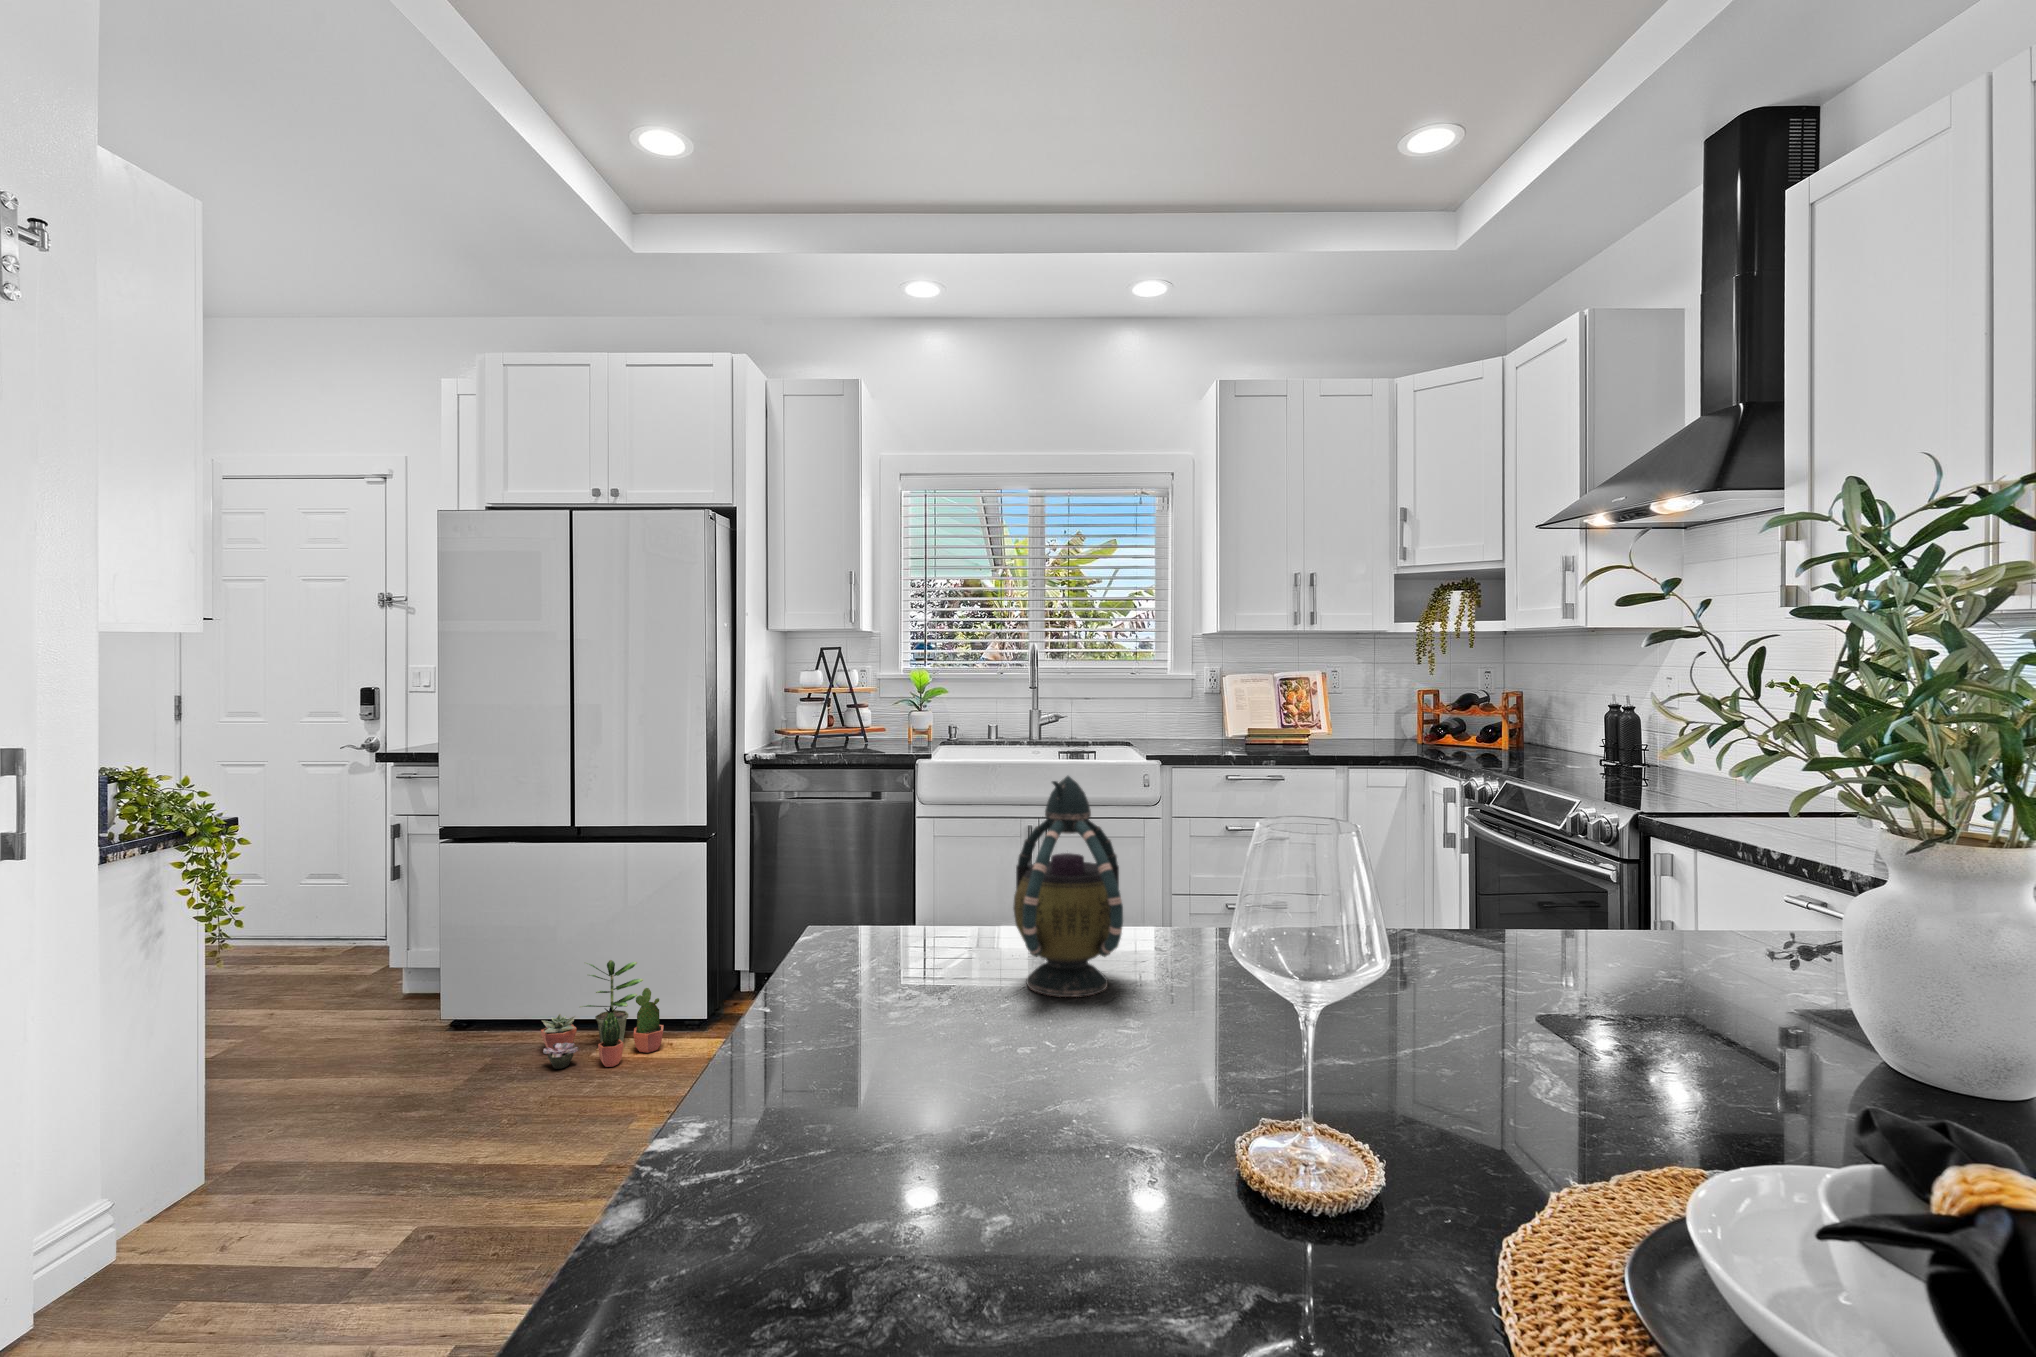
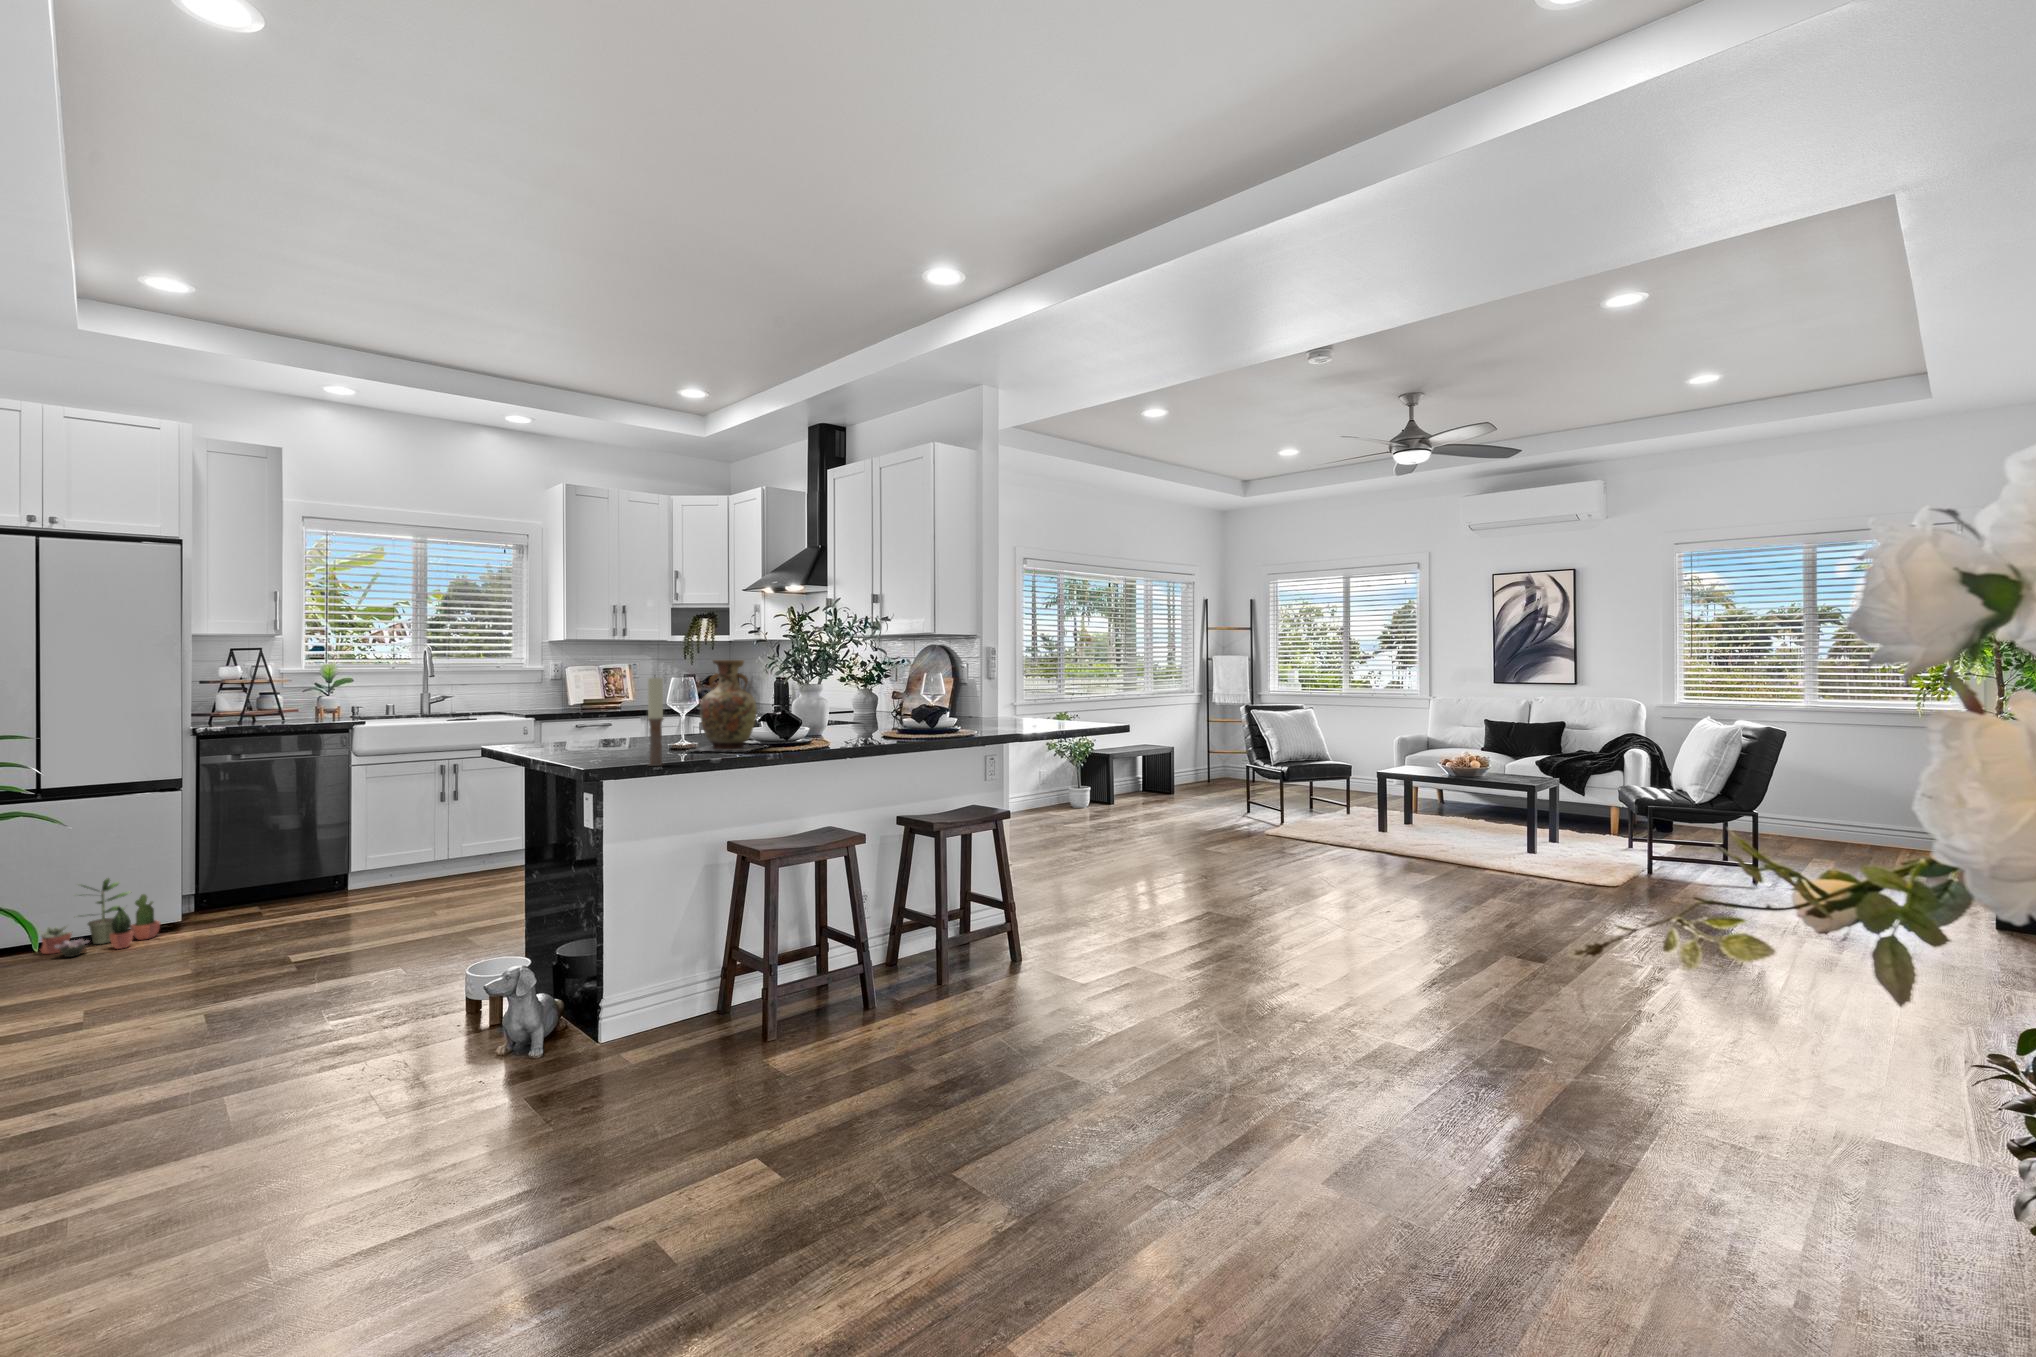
vase: none [1384,664,1764,1112] -> present [693,660,768,751]
candle: none [1152,746,1238,1275] -> present [648,678,664,766]
teapot: present [1013,776,1123,997] -> none [571,694,612,757]

